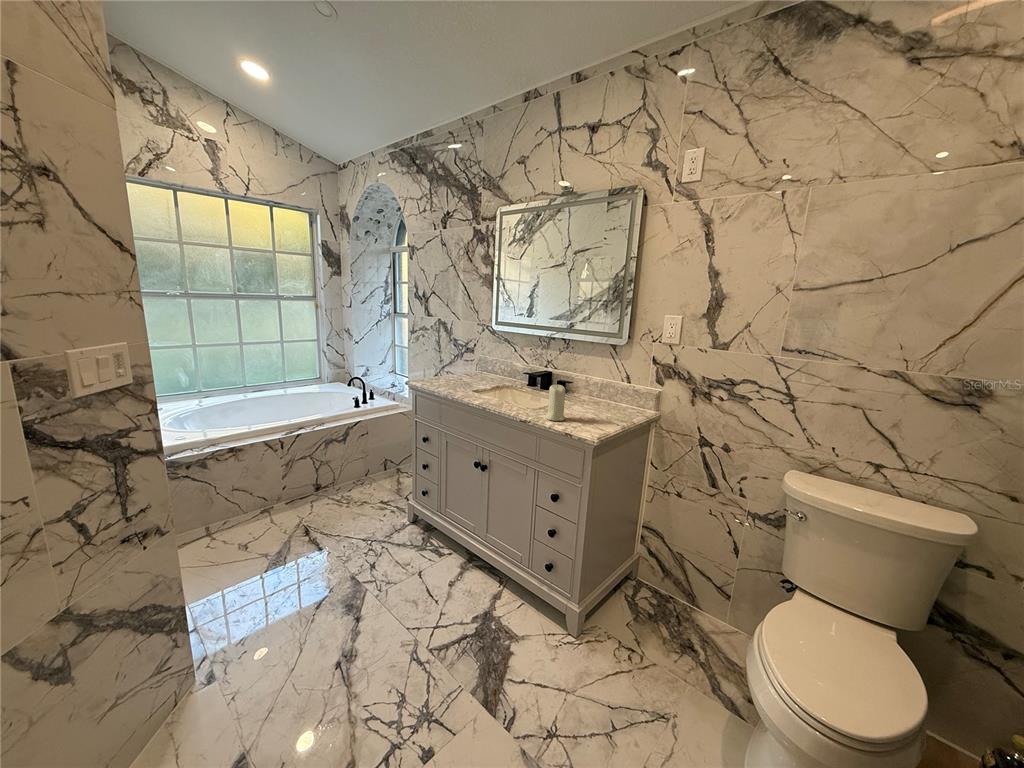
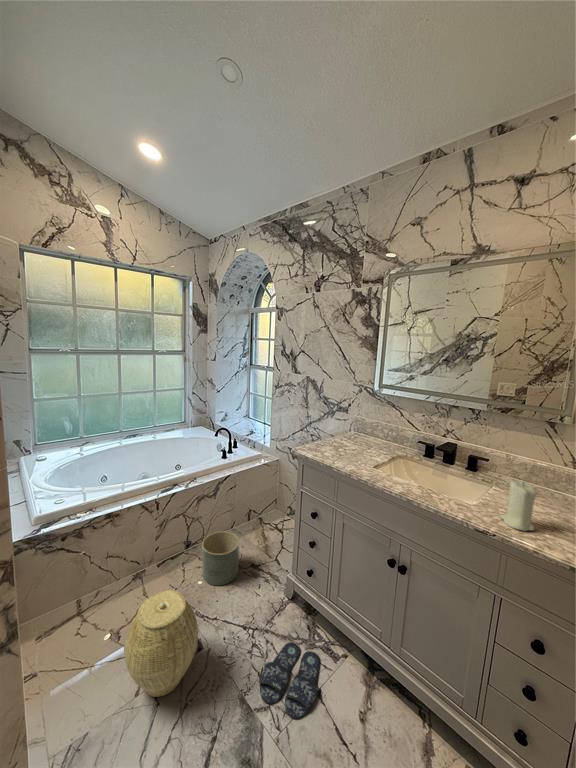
planter: none [327,470,365,515] -> present [202,531,239,585]
woven basket: none [247,500,314,581] -> present [125,590,198,697]
slippers: none [368,548,426,589] -> present [260,642,320,719]

